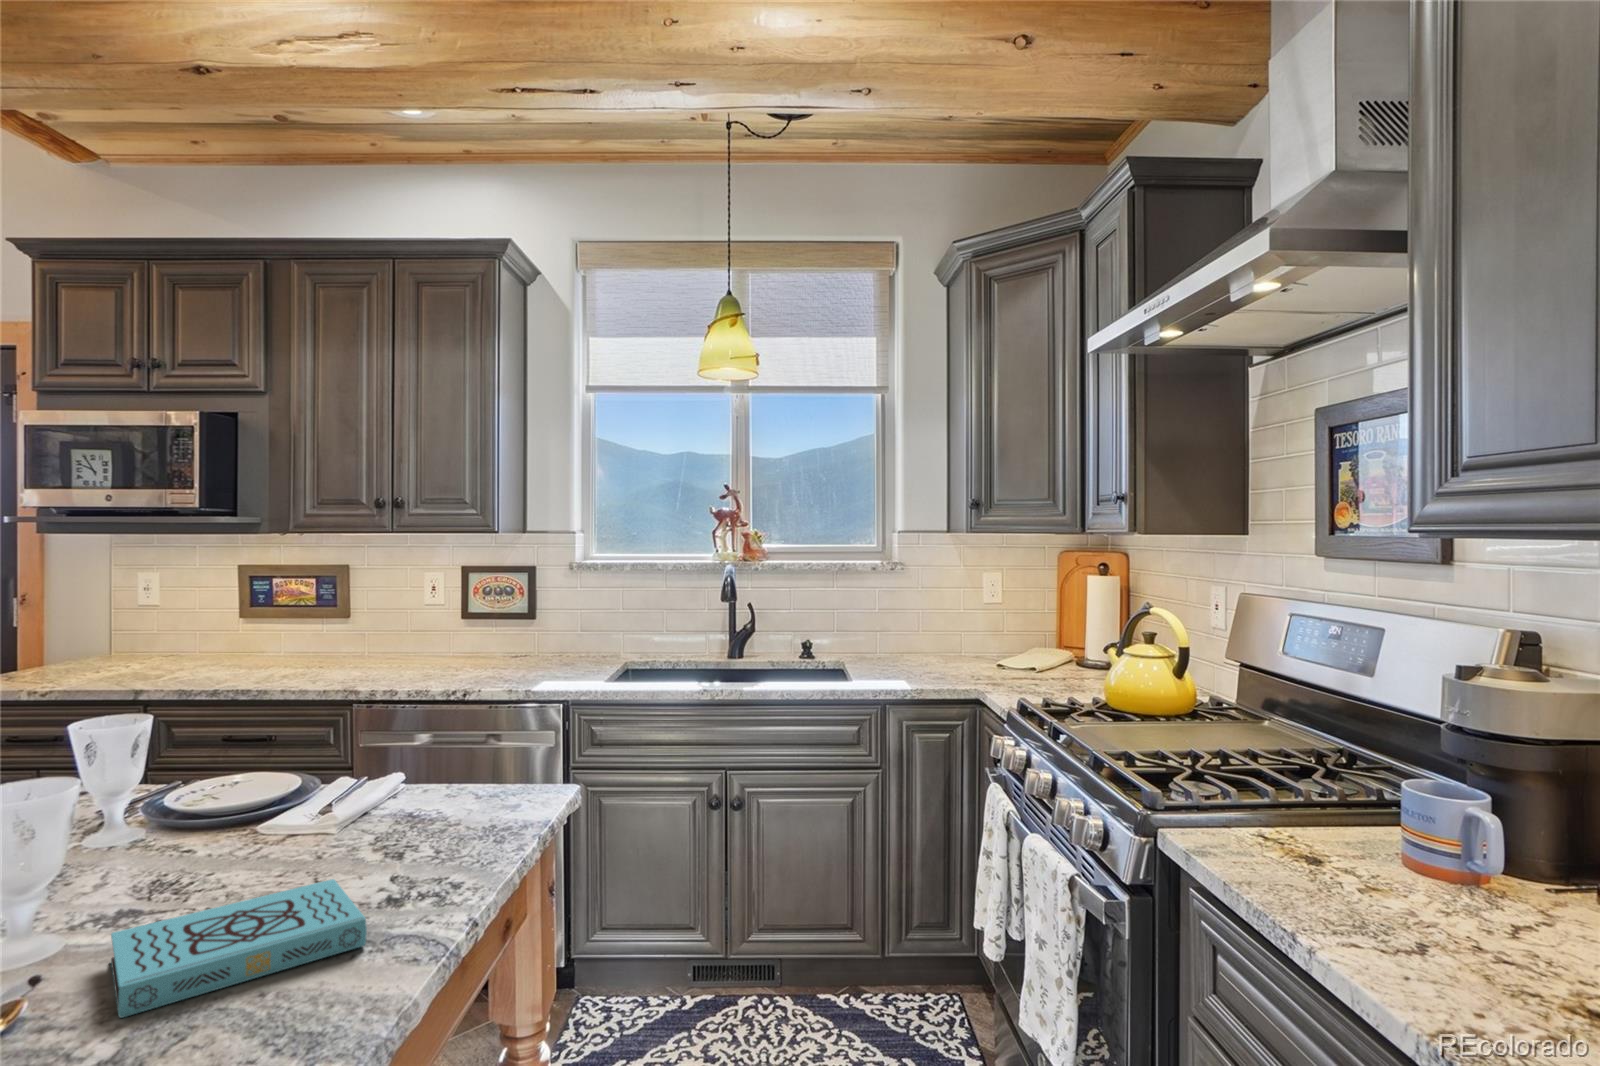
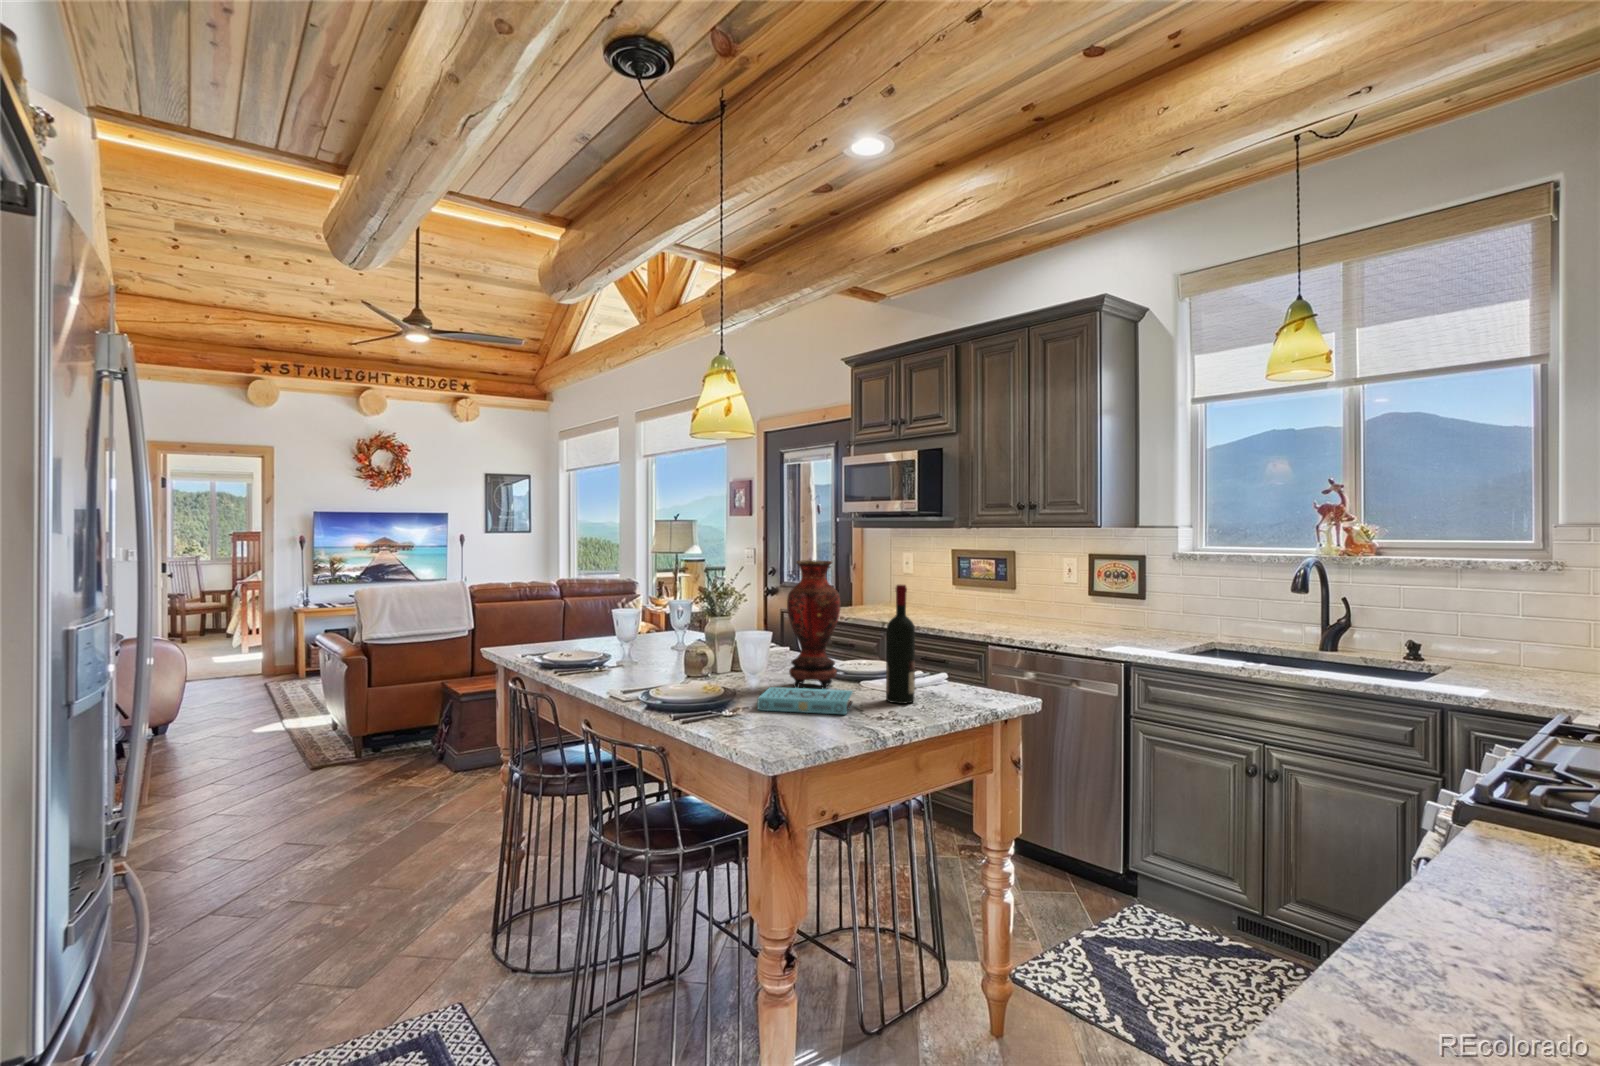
vase: none [111,614,251,902] -> present [787,560,840,689]
wine bottle: none [387,651,446,877] -> present [886,585,915,704]

